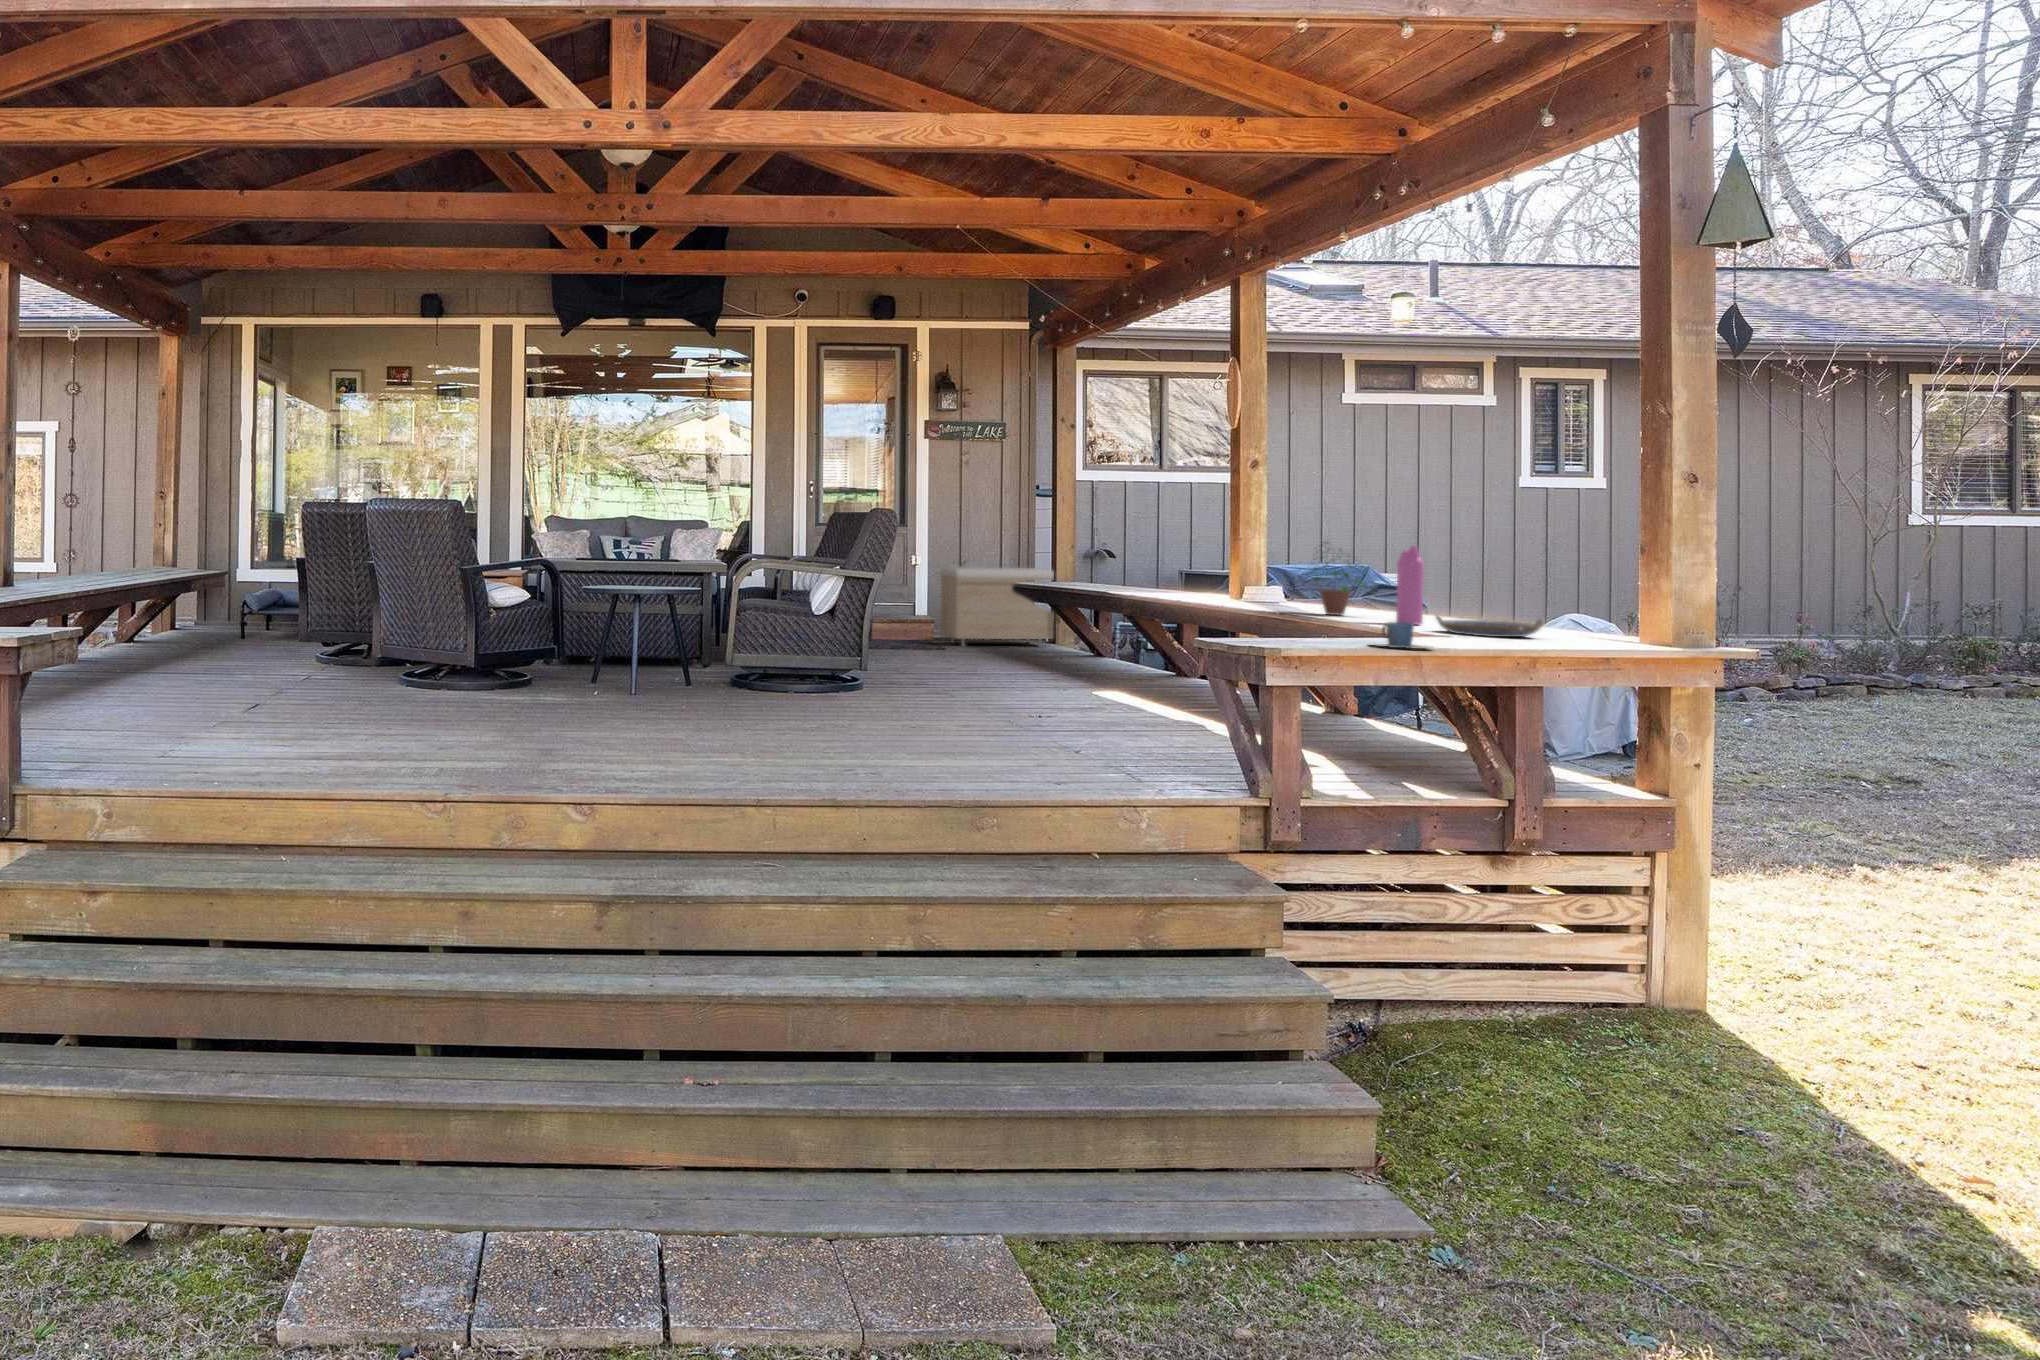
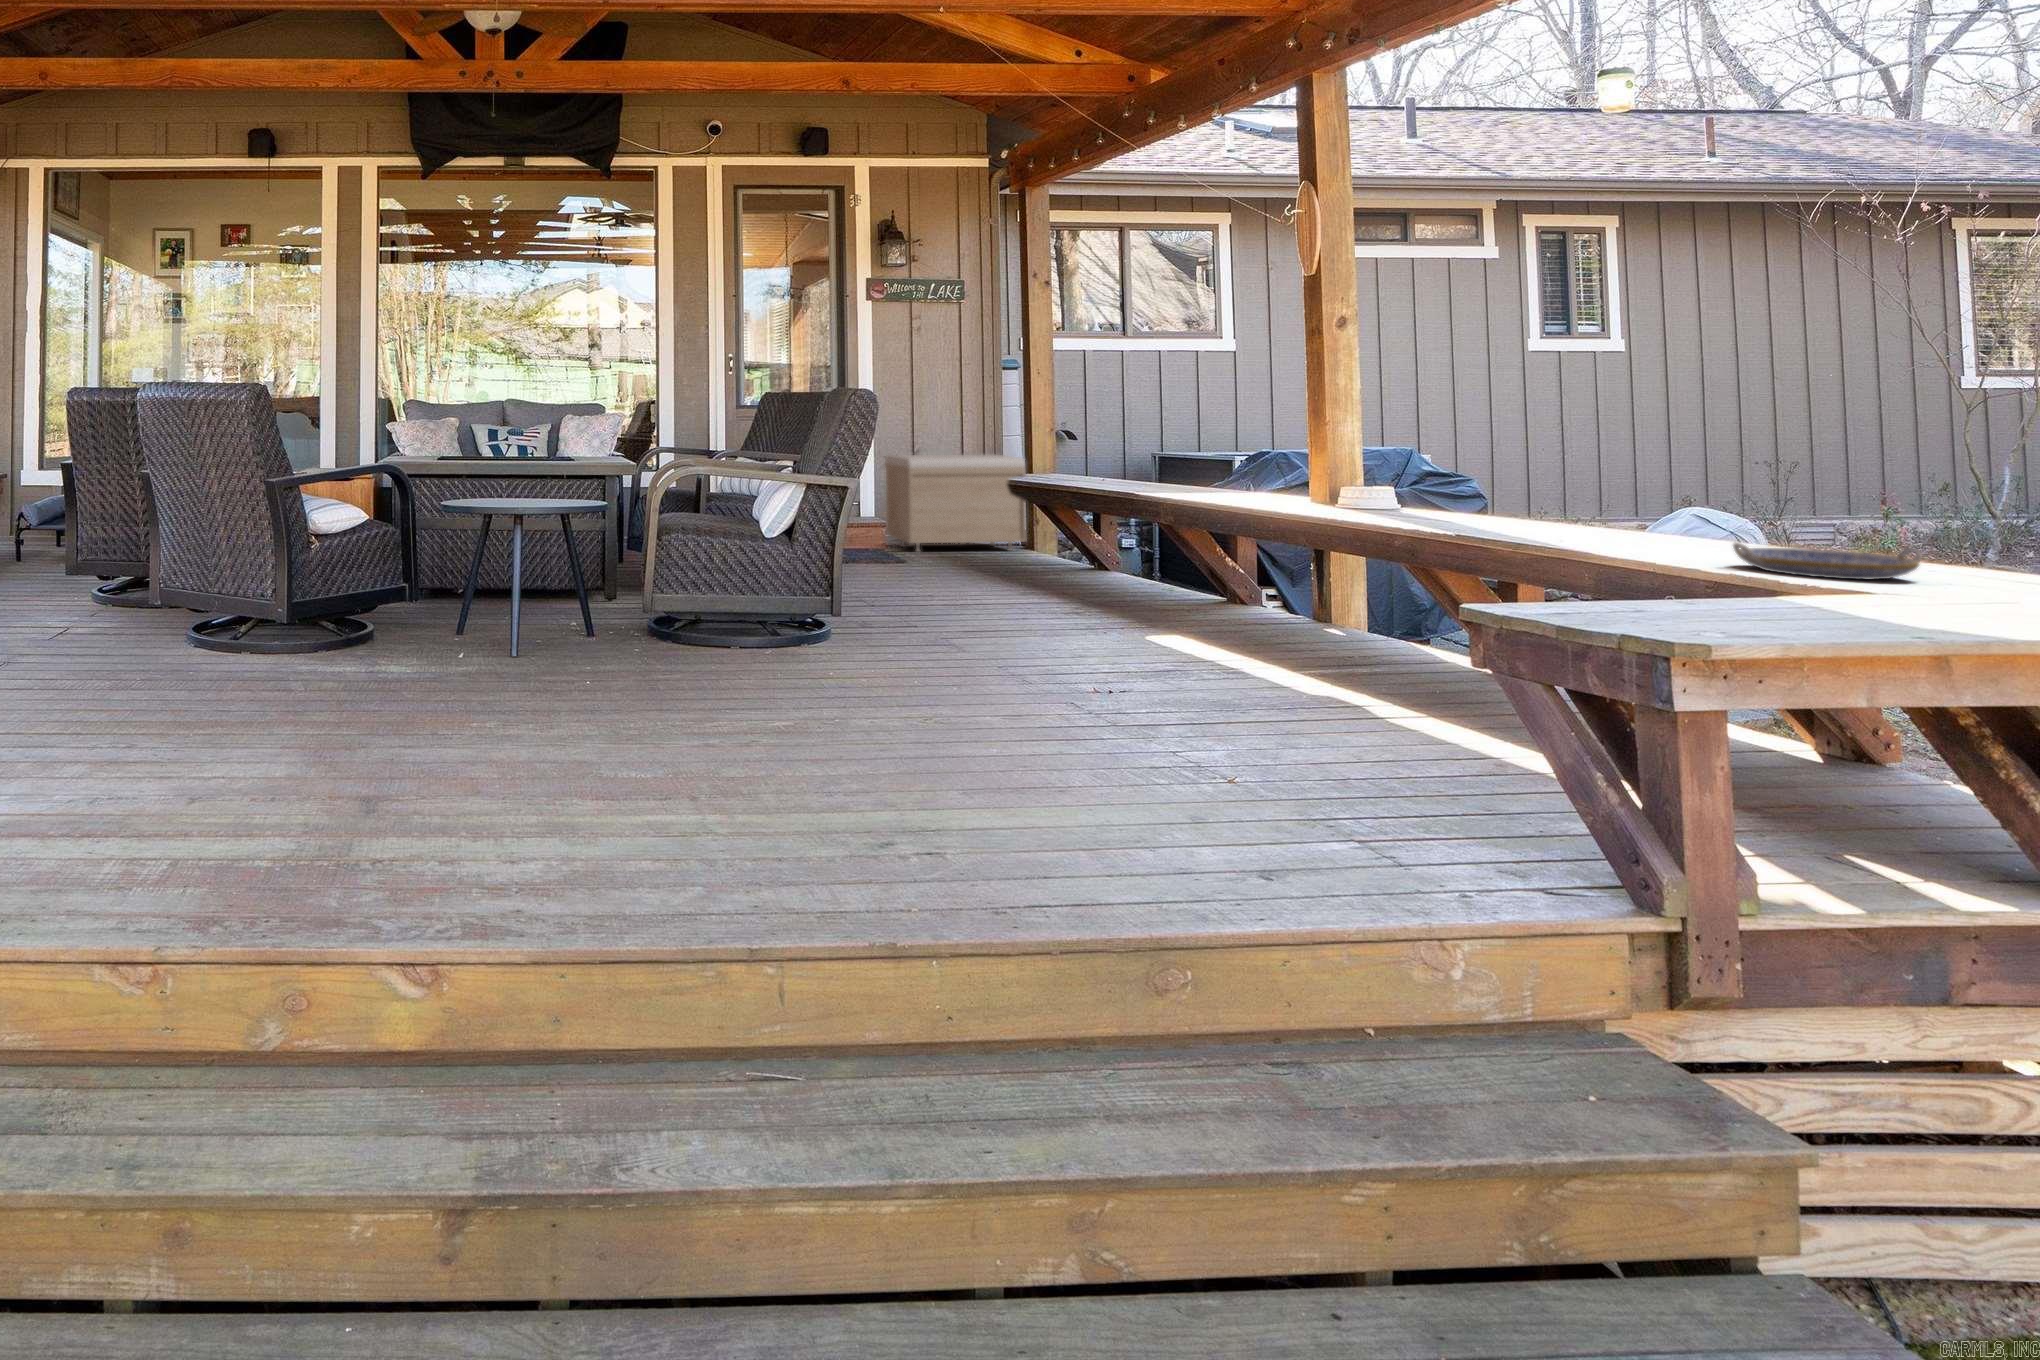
potted plant: present [1314,542,1365,616] -> none [1439,428,1567,532]
water bottle: present [1396,546,1424,625] -> none [1624,435,1670,551]
cup: present [1377,622,1426,649] -> none [1803,583,1947,637]

